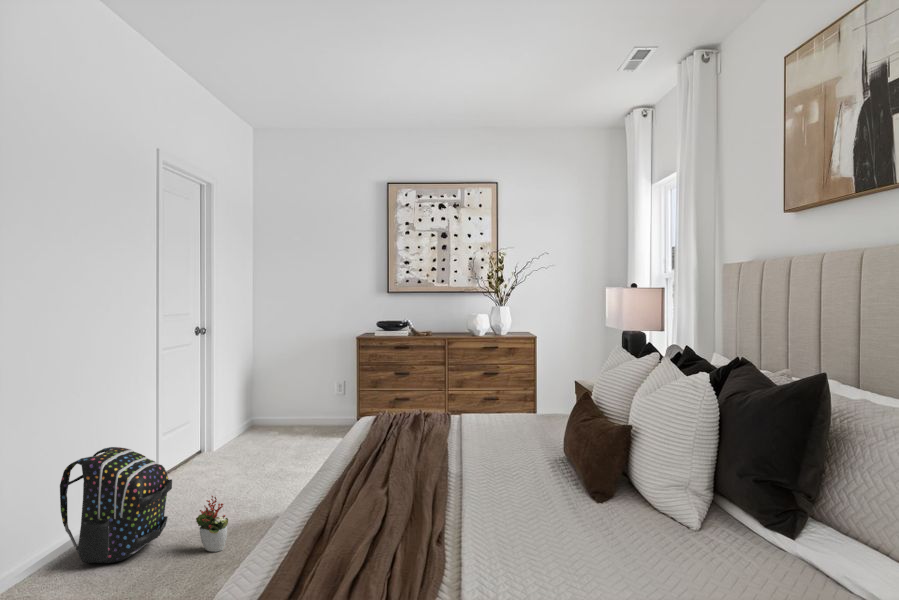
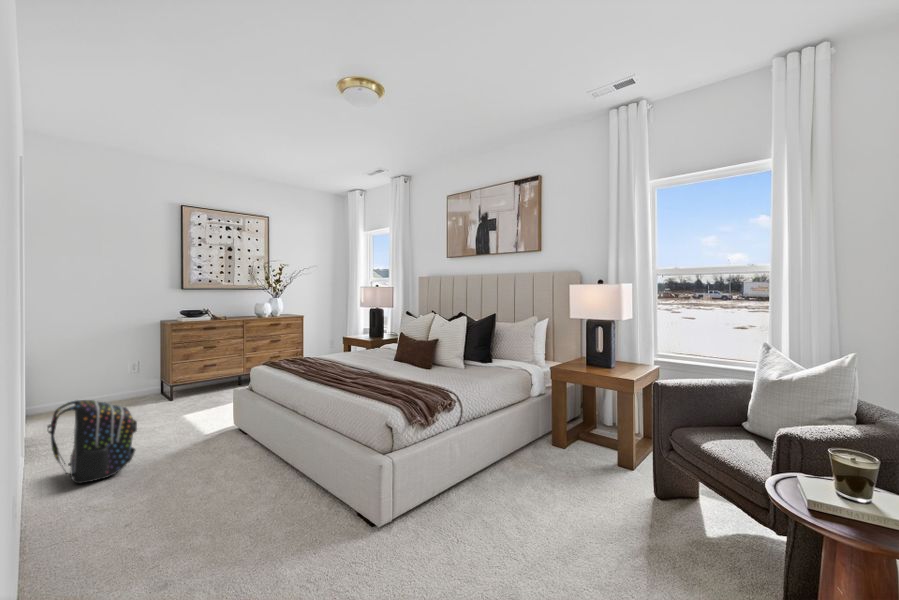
decorative plant: present [196,496,228,552] -> none [163,419,189,457]

